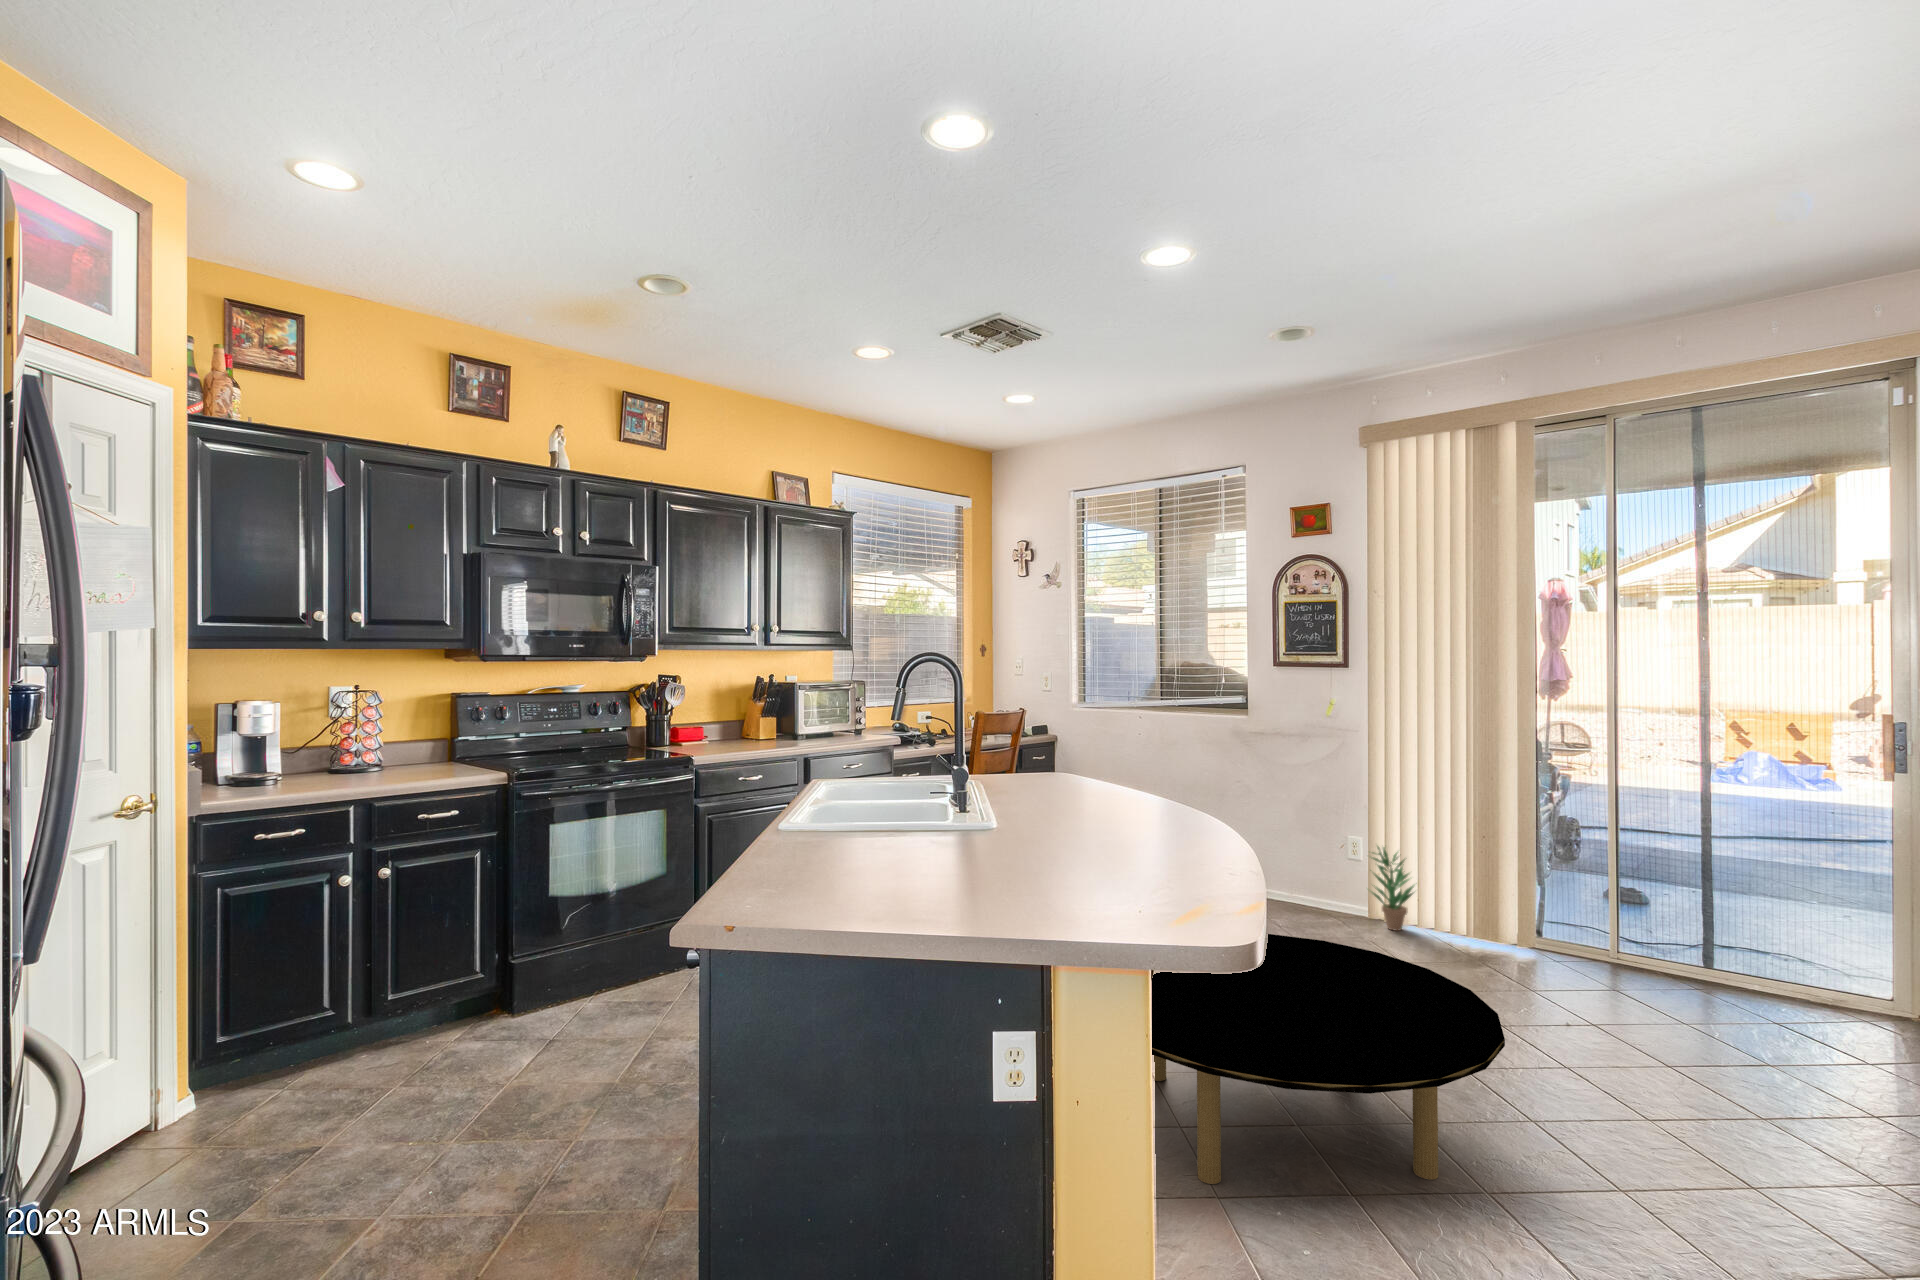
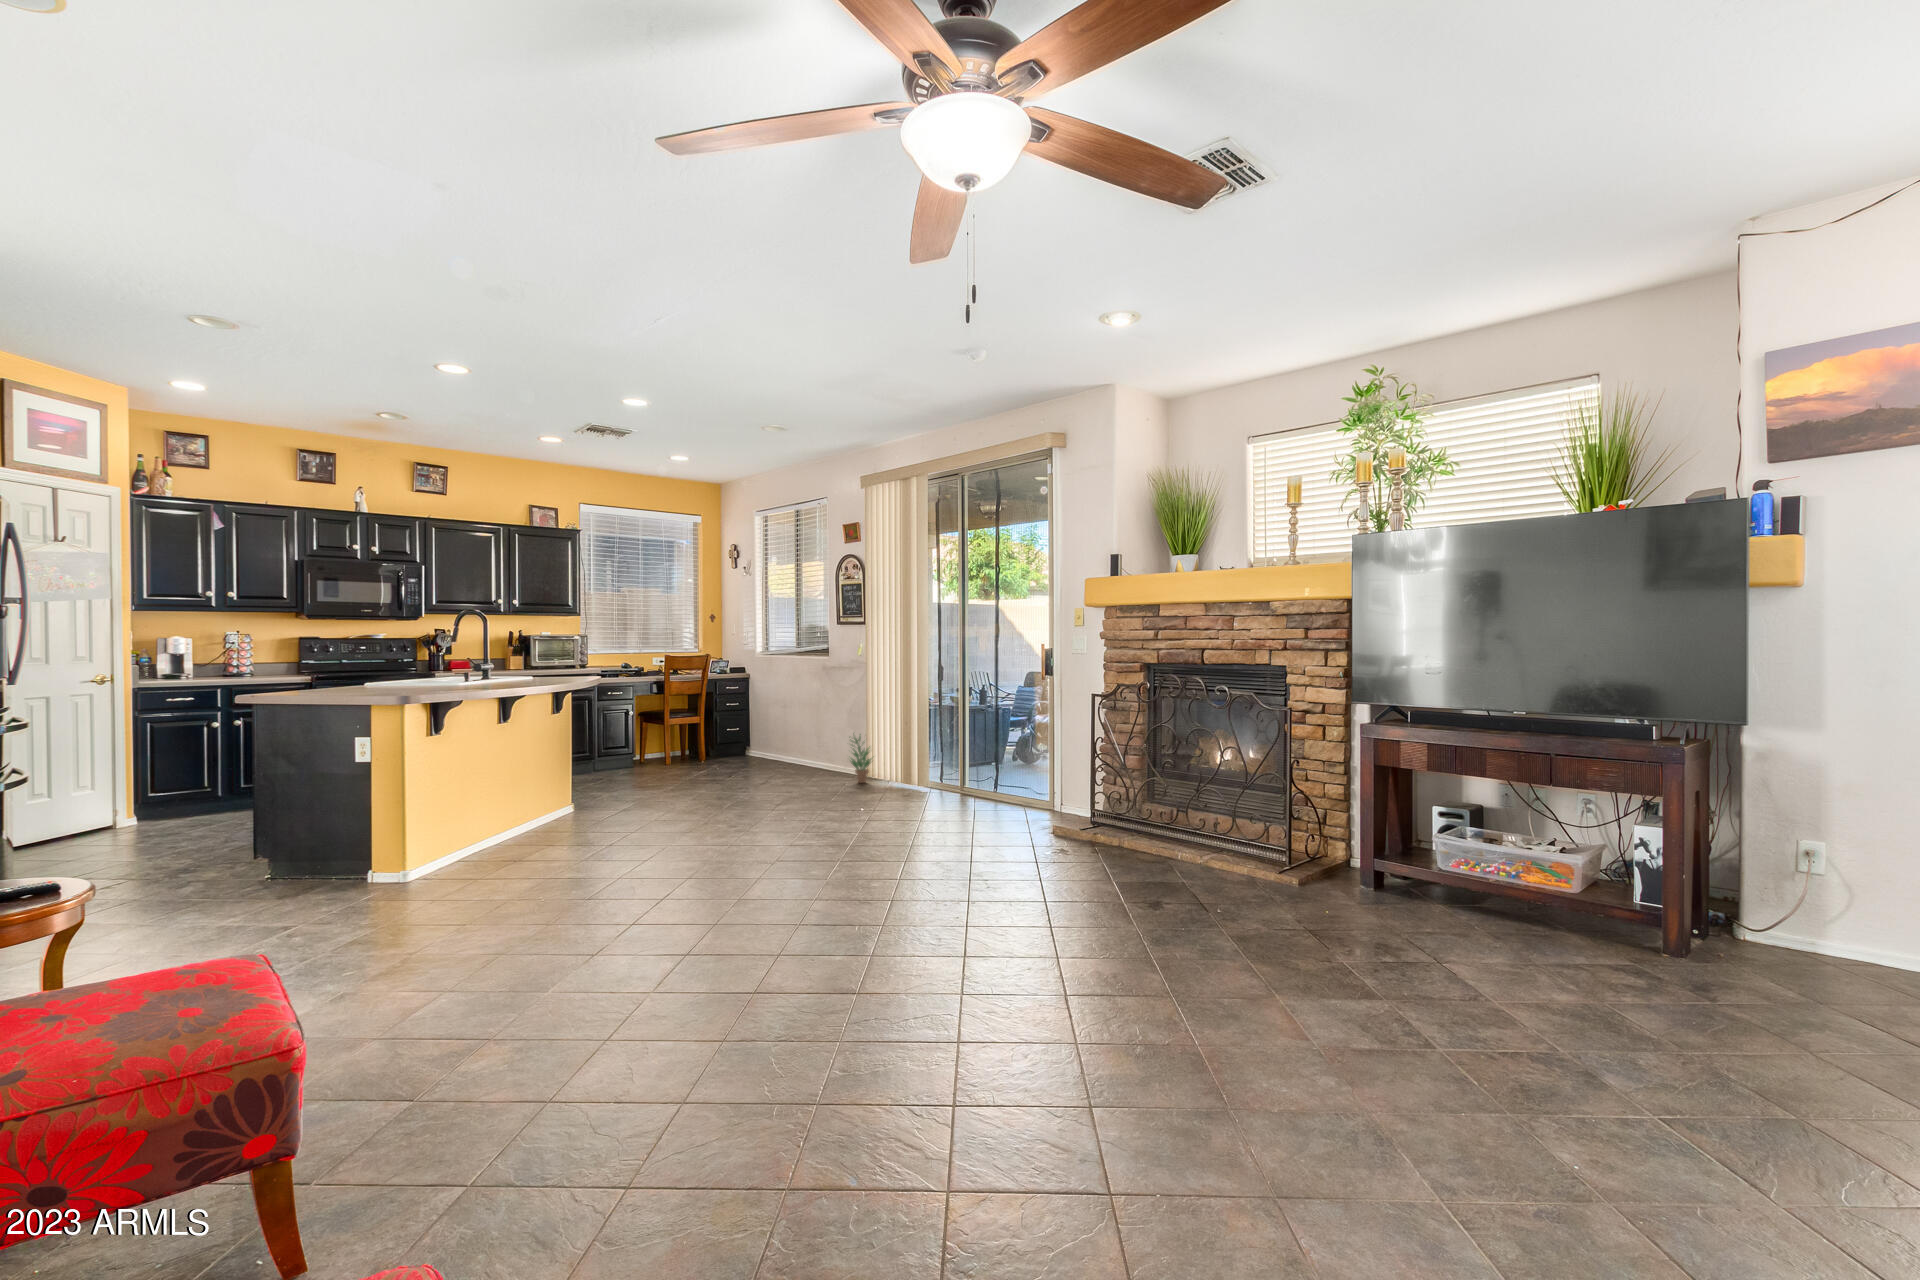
coffee table: present [1152,934,1505,1184] -> none [509,759,713,846]

